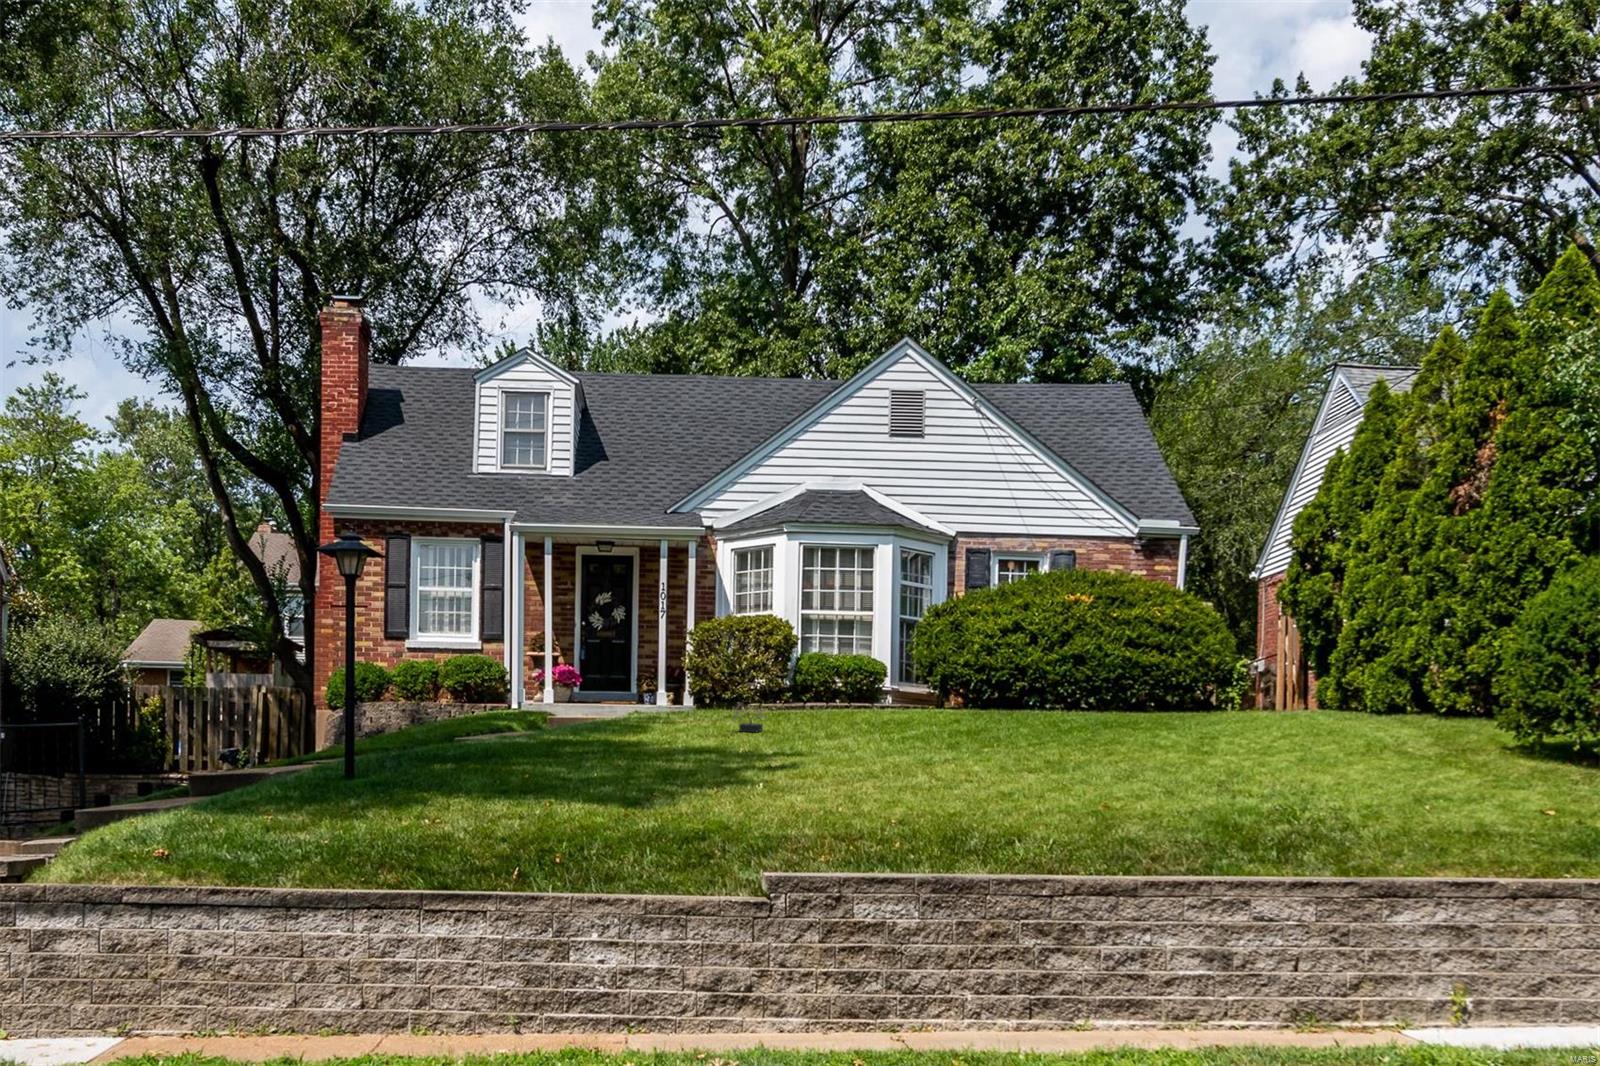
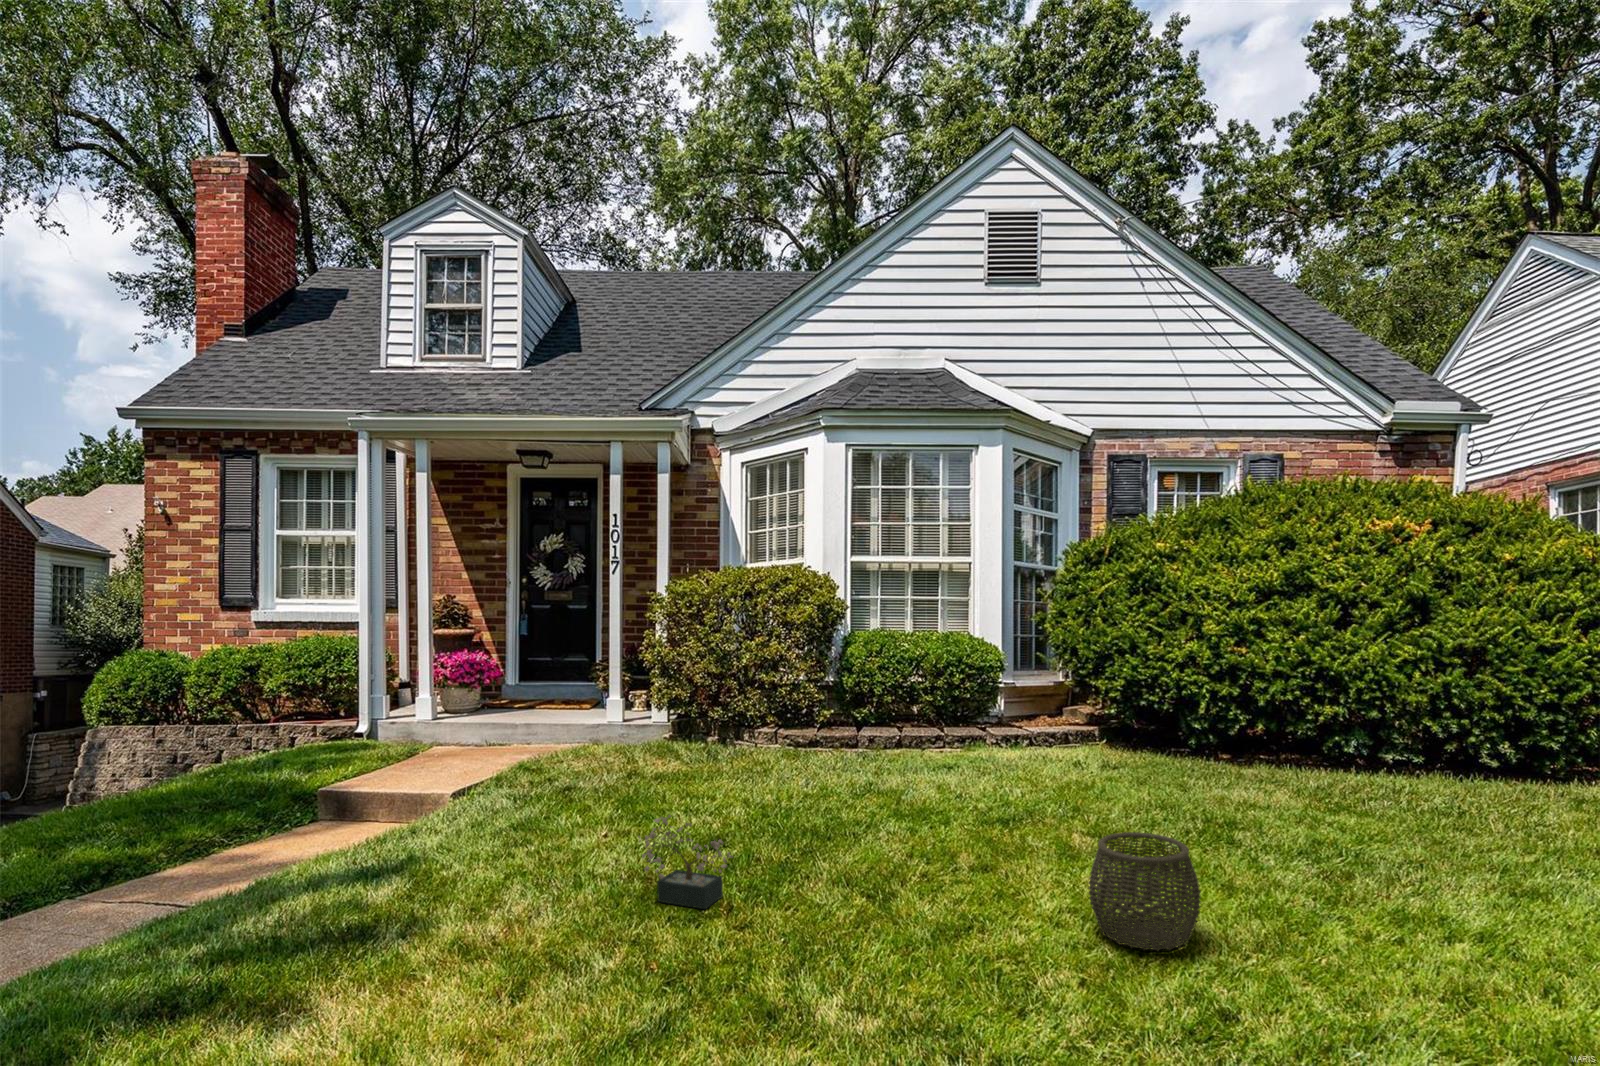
woven basket: none [891,703,926,735] -> present [1089,832,1201,951]

